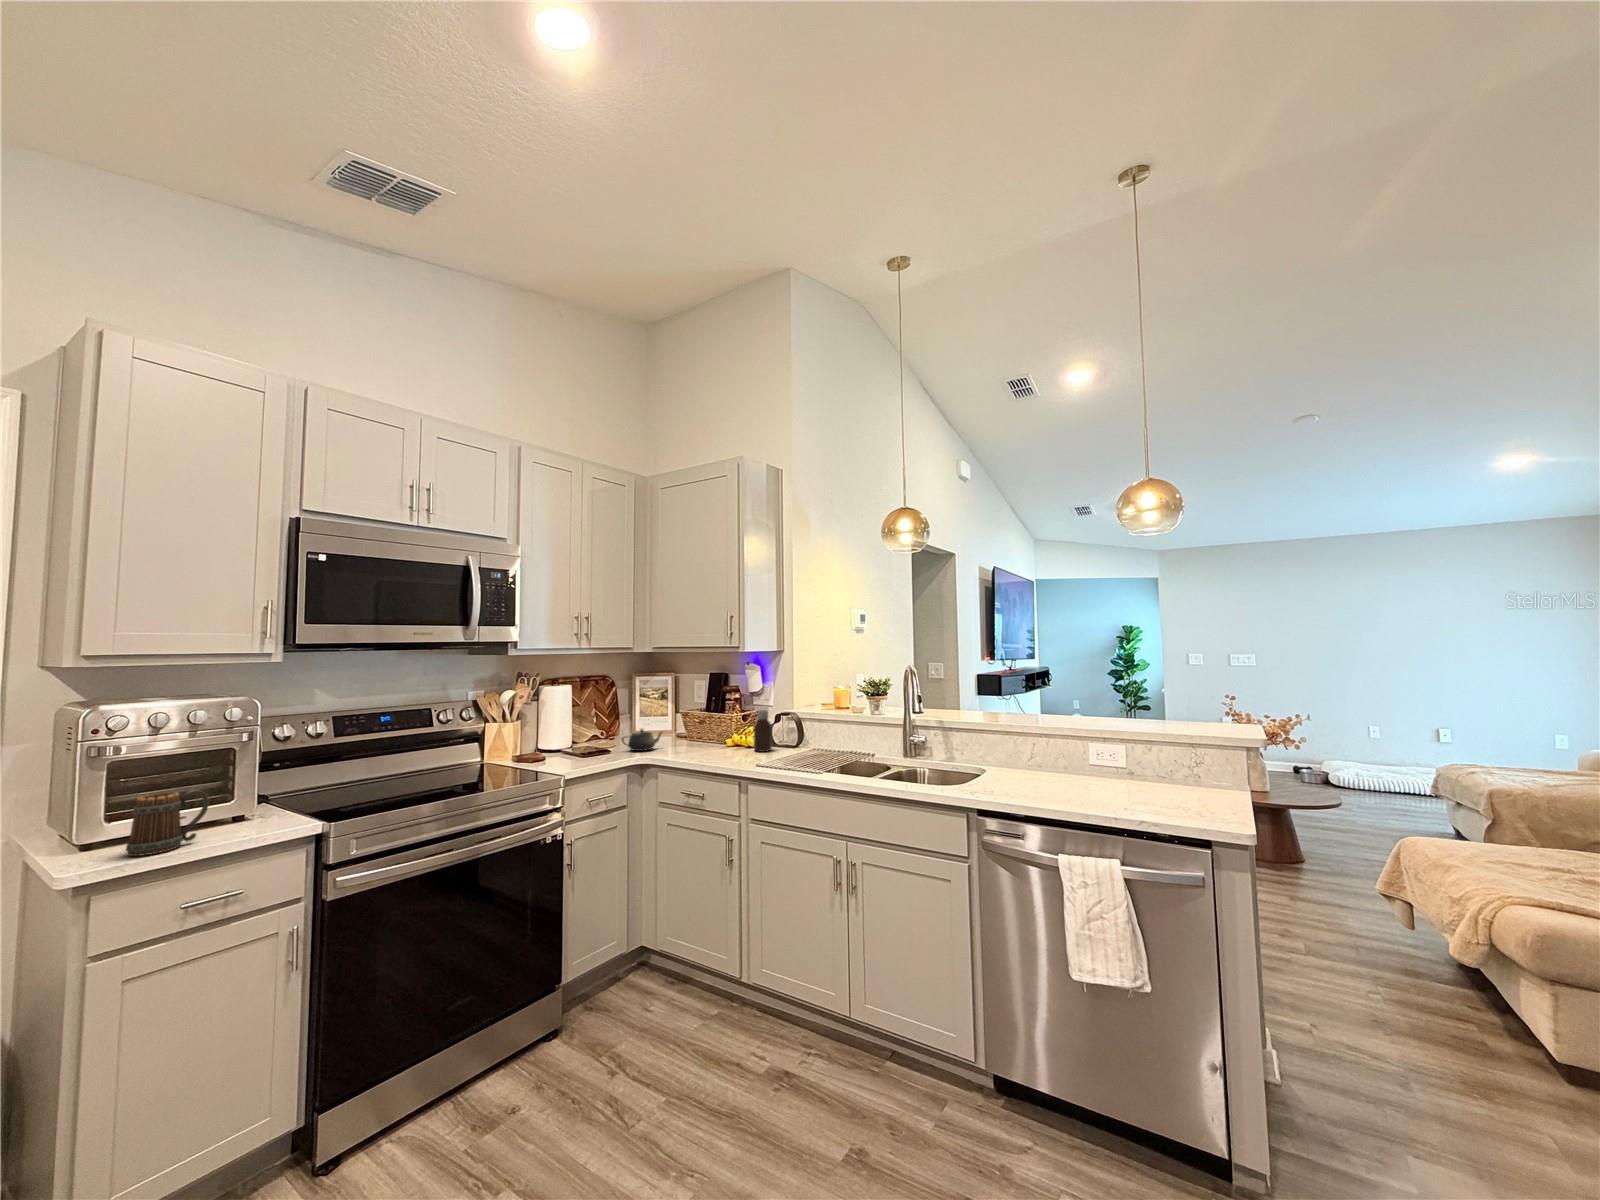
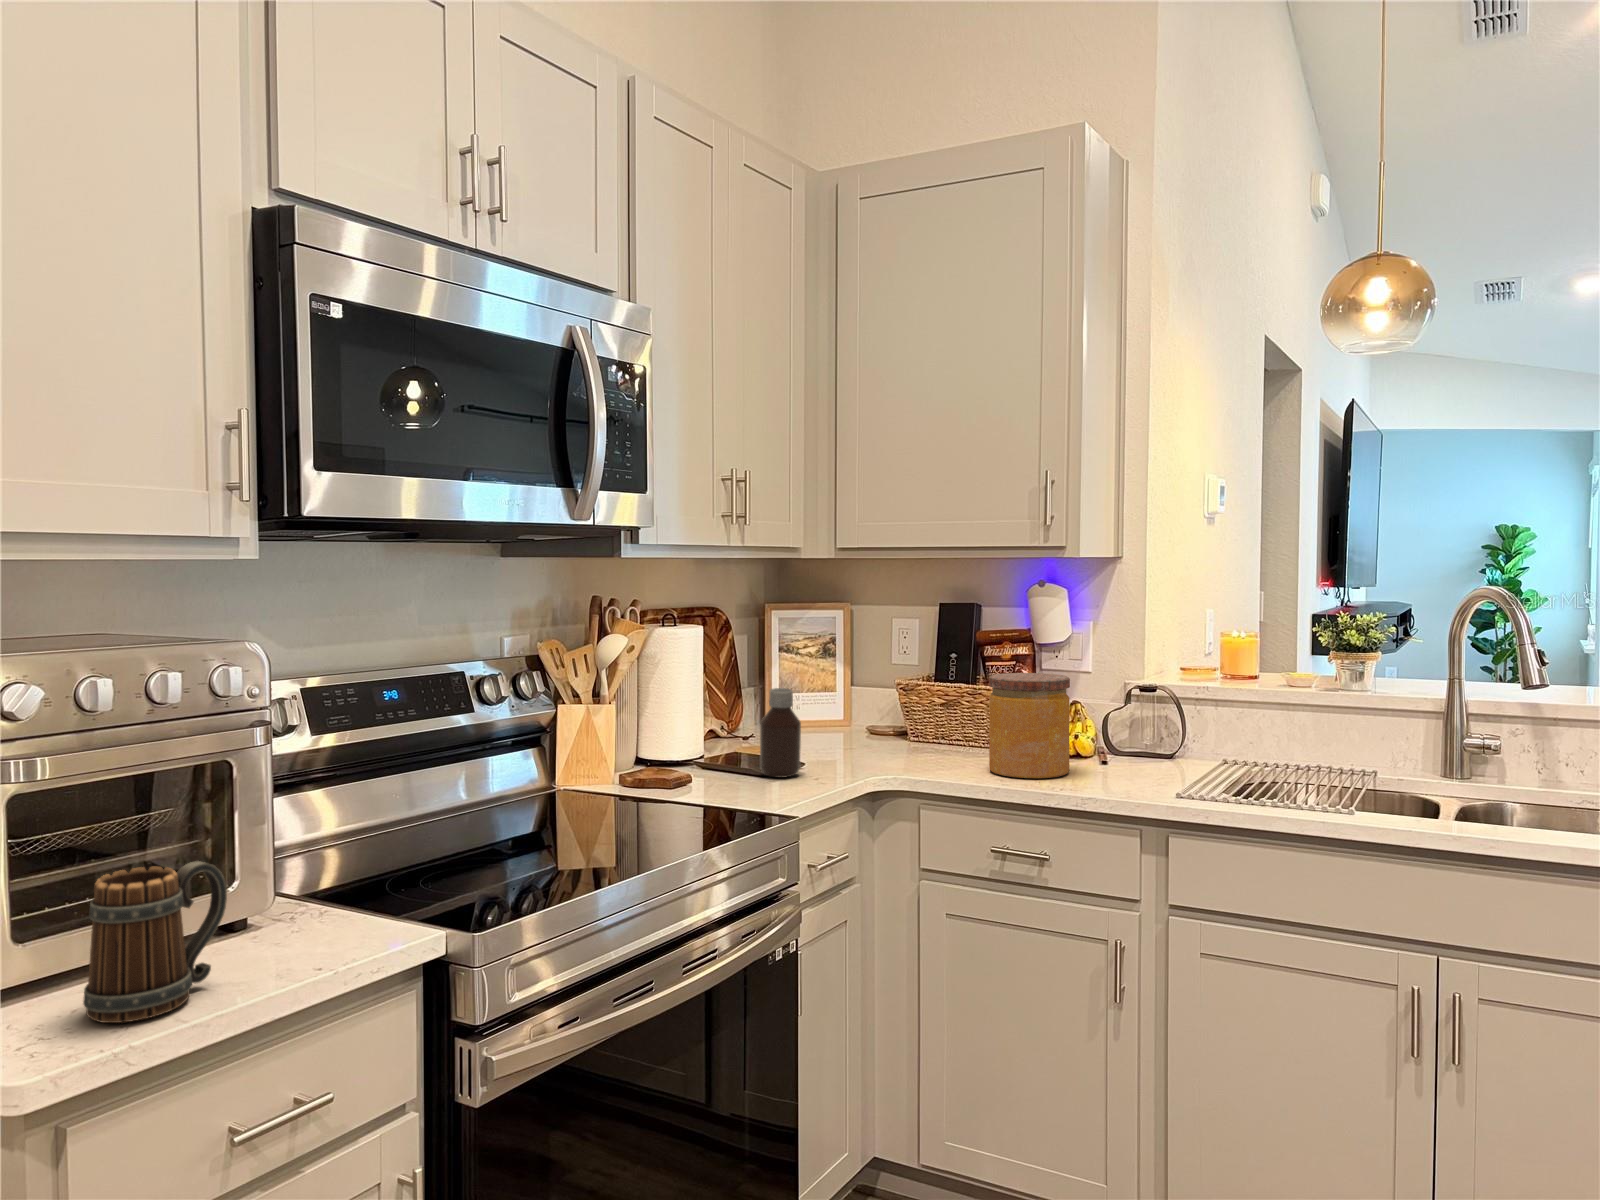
jar: none [695,707,733,757] -> present [989,673,1070,778]
bottle: present [754,710,772,752] -> present [760,688,801,778]
teapot: present [622,729,662,751] -> none [814,718,891,764]

